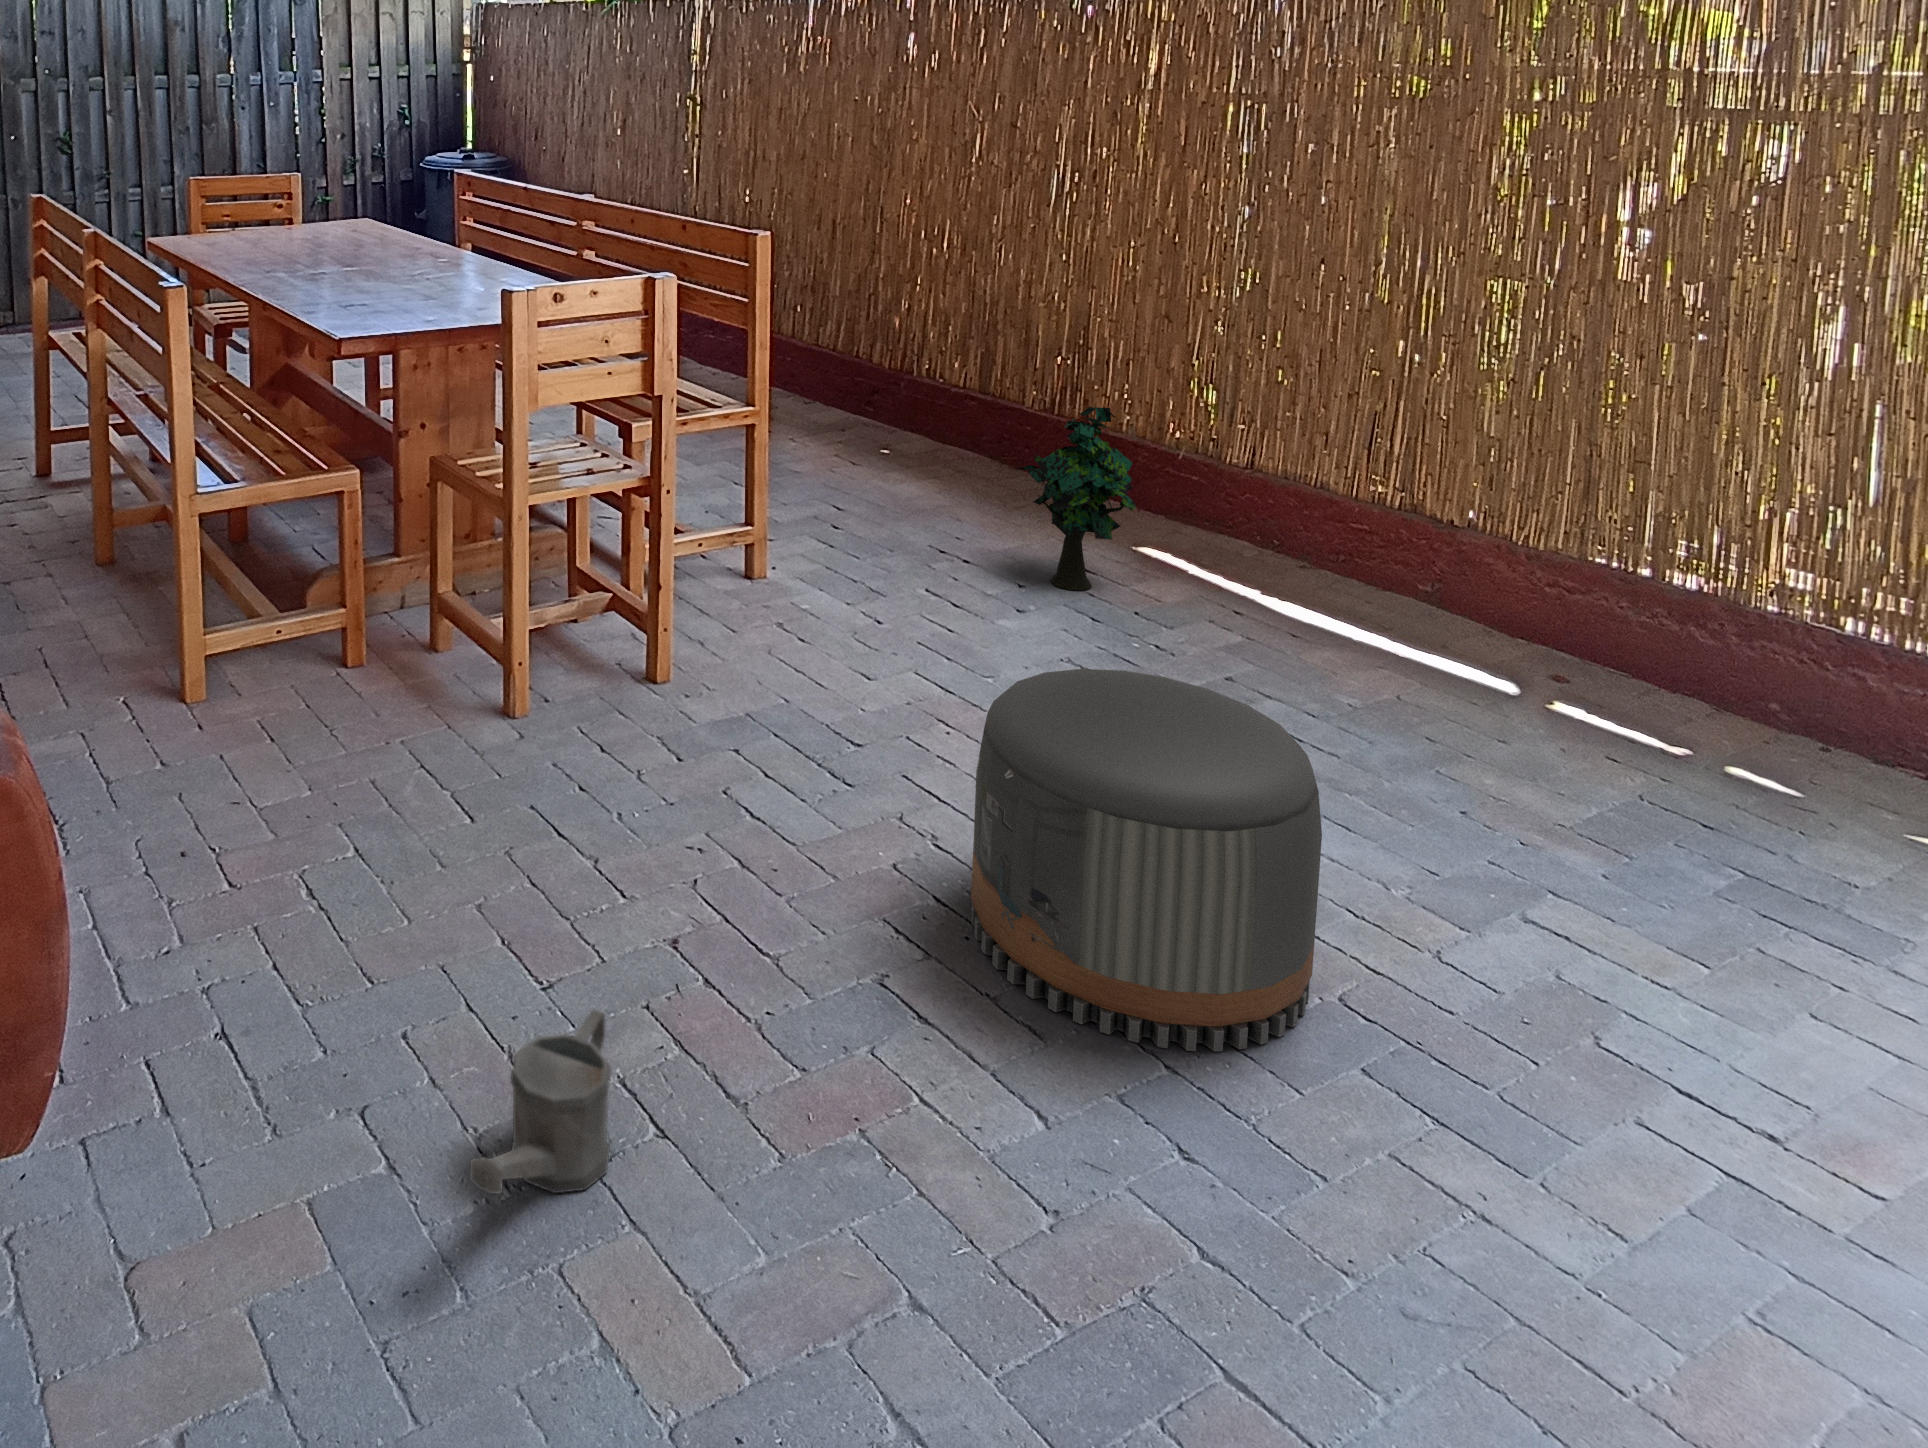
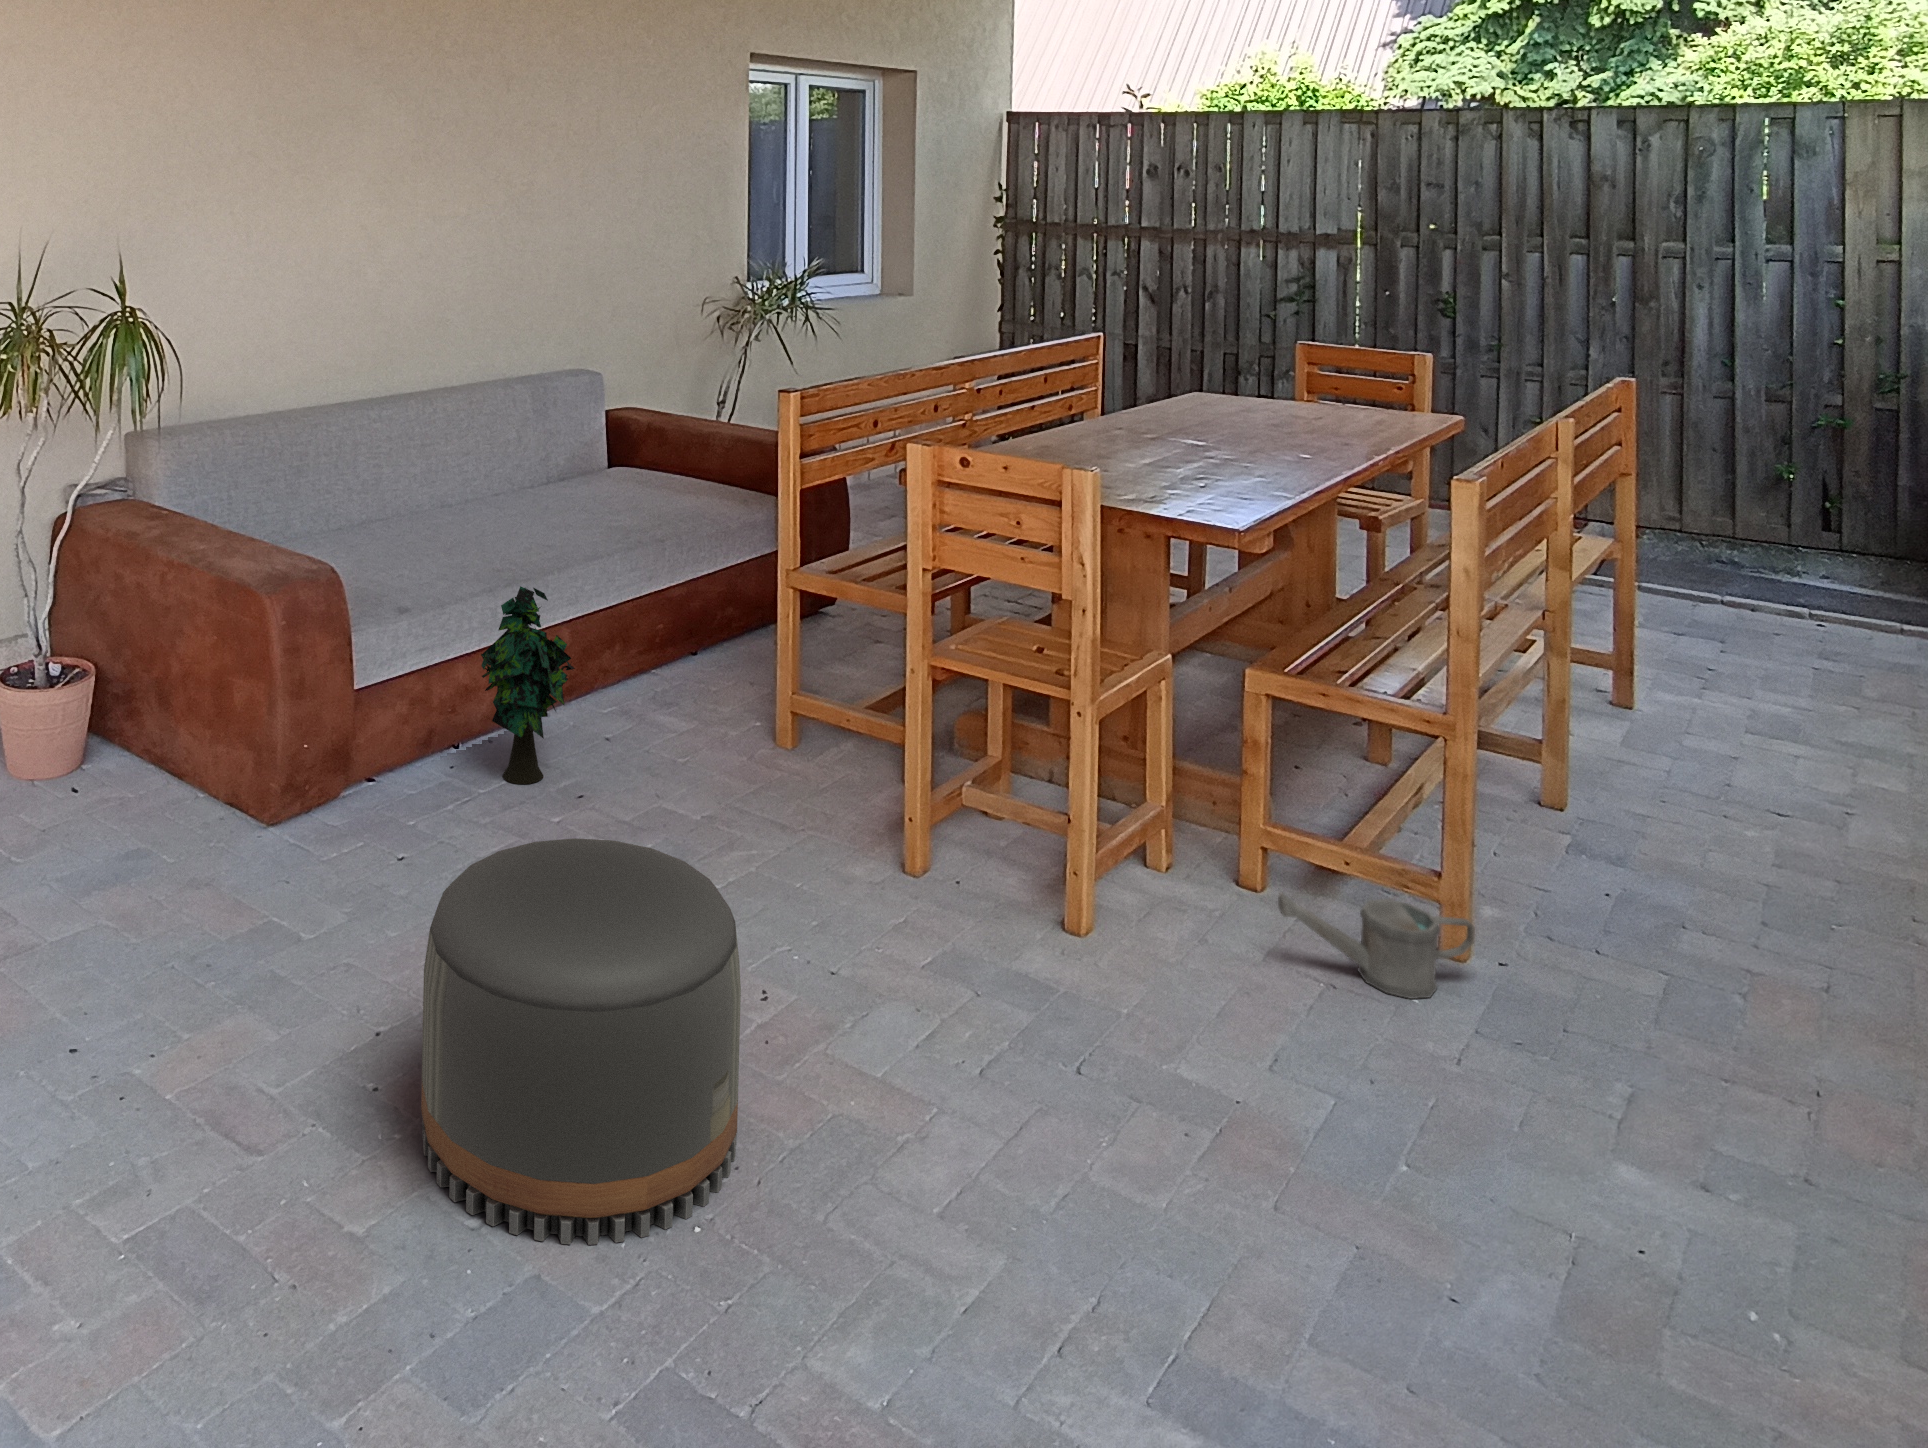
decorative plant: present [1018,407,1136,590] -> present [481,586,575,784]
watering can: present [470,1010,611,1194] -> present [1278,892,1475,999]

